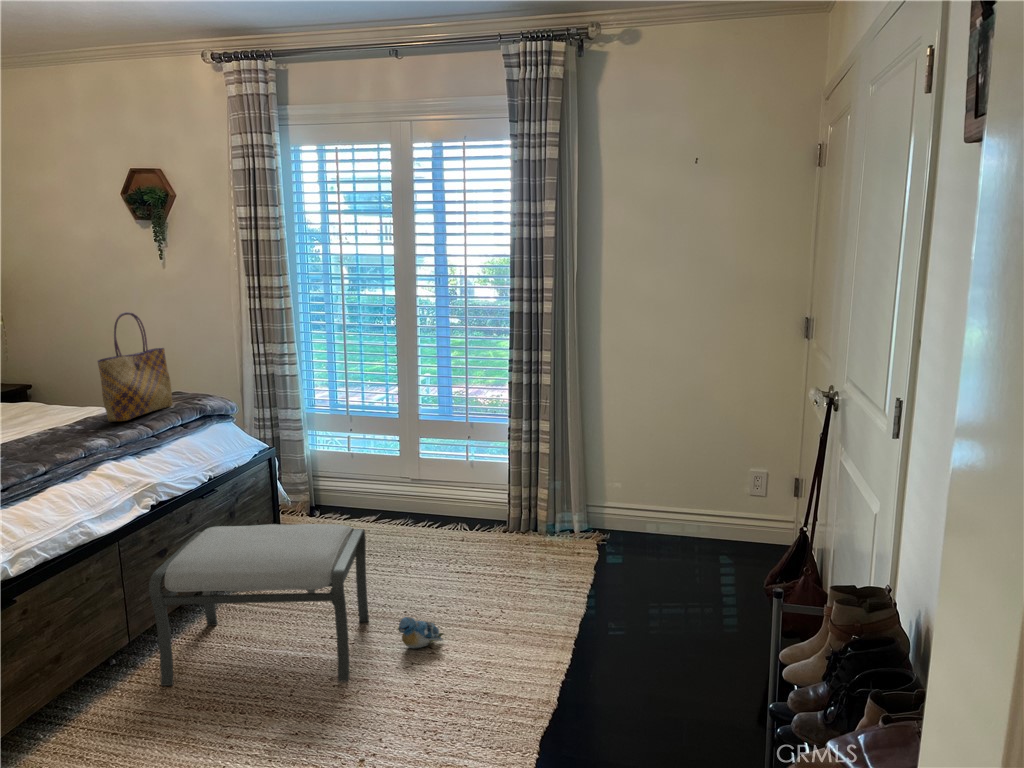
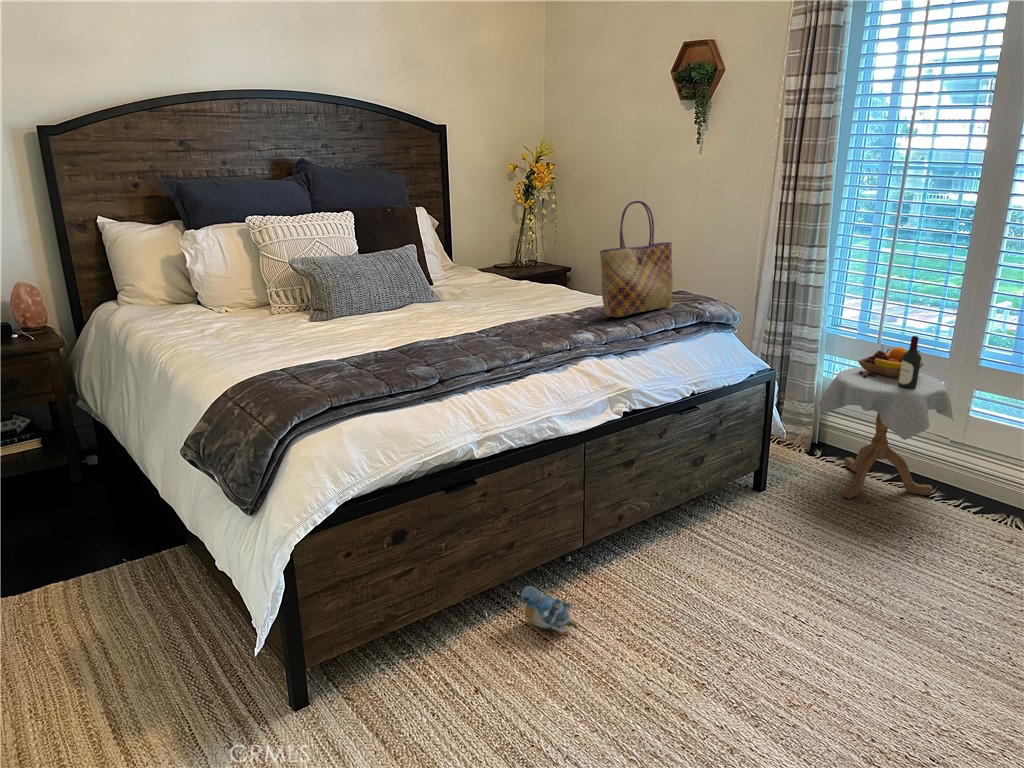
side table: none [311,405,404,540] -> present [819,336,954,499]
ottoman: present [149,524,369,686] -> none [601,450,872,703]
plush toy: present [398,617,444,648] -> present [520,586,576,633]

